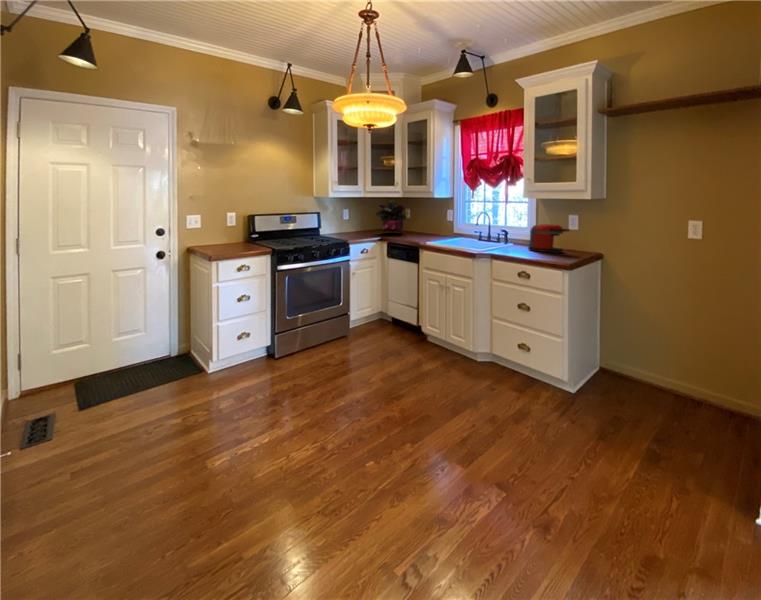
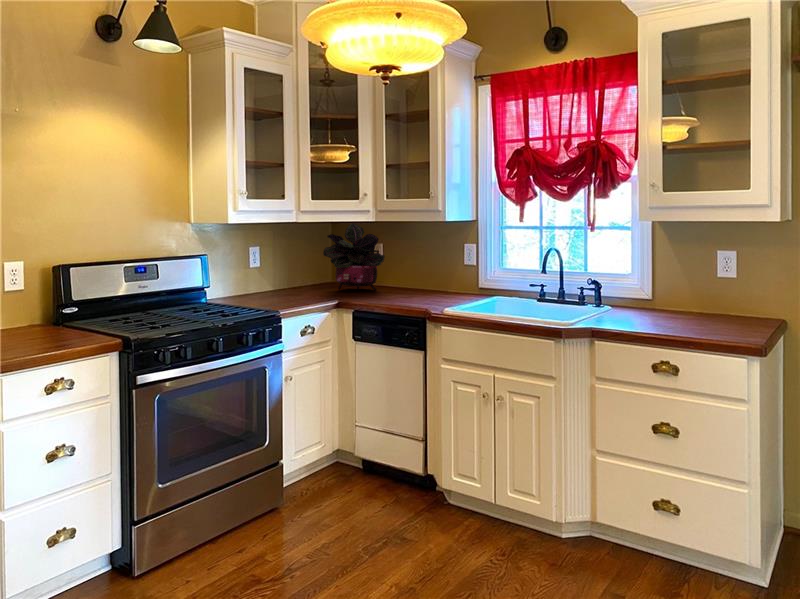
coffee maker: present [528,224,569,252] -> none [658,276,743,333]

